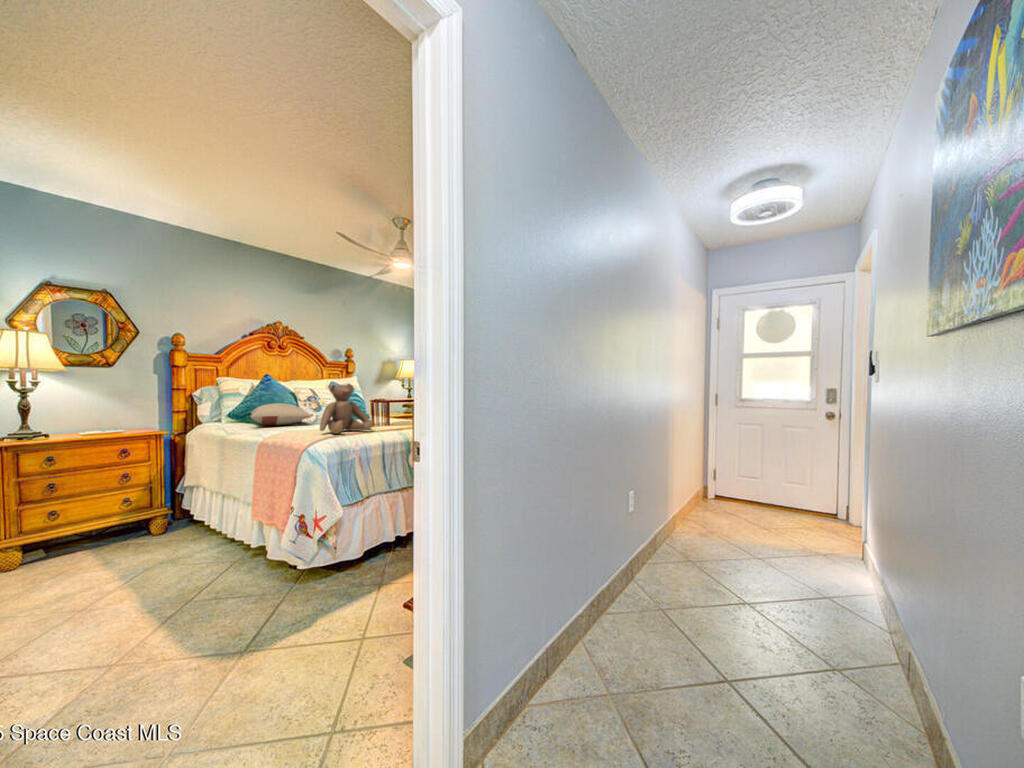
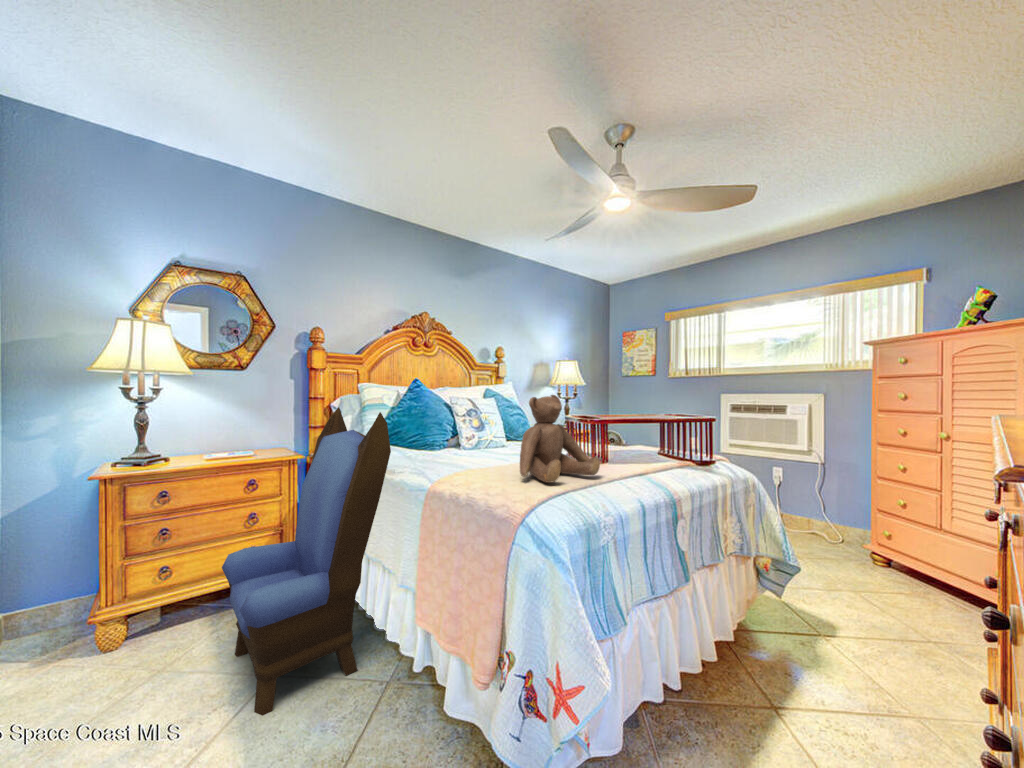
armchair: none [105,394,234,580] -> present [222,407,391,716]
pillow: present [251,403,311,425] -> none [399,421,481,452]

